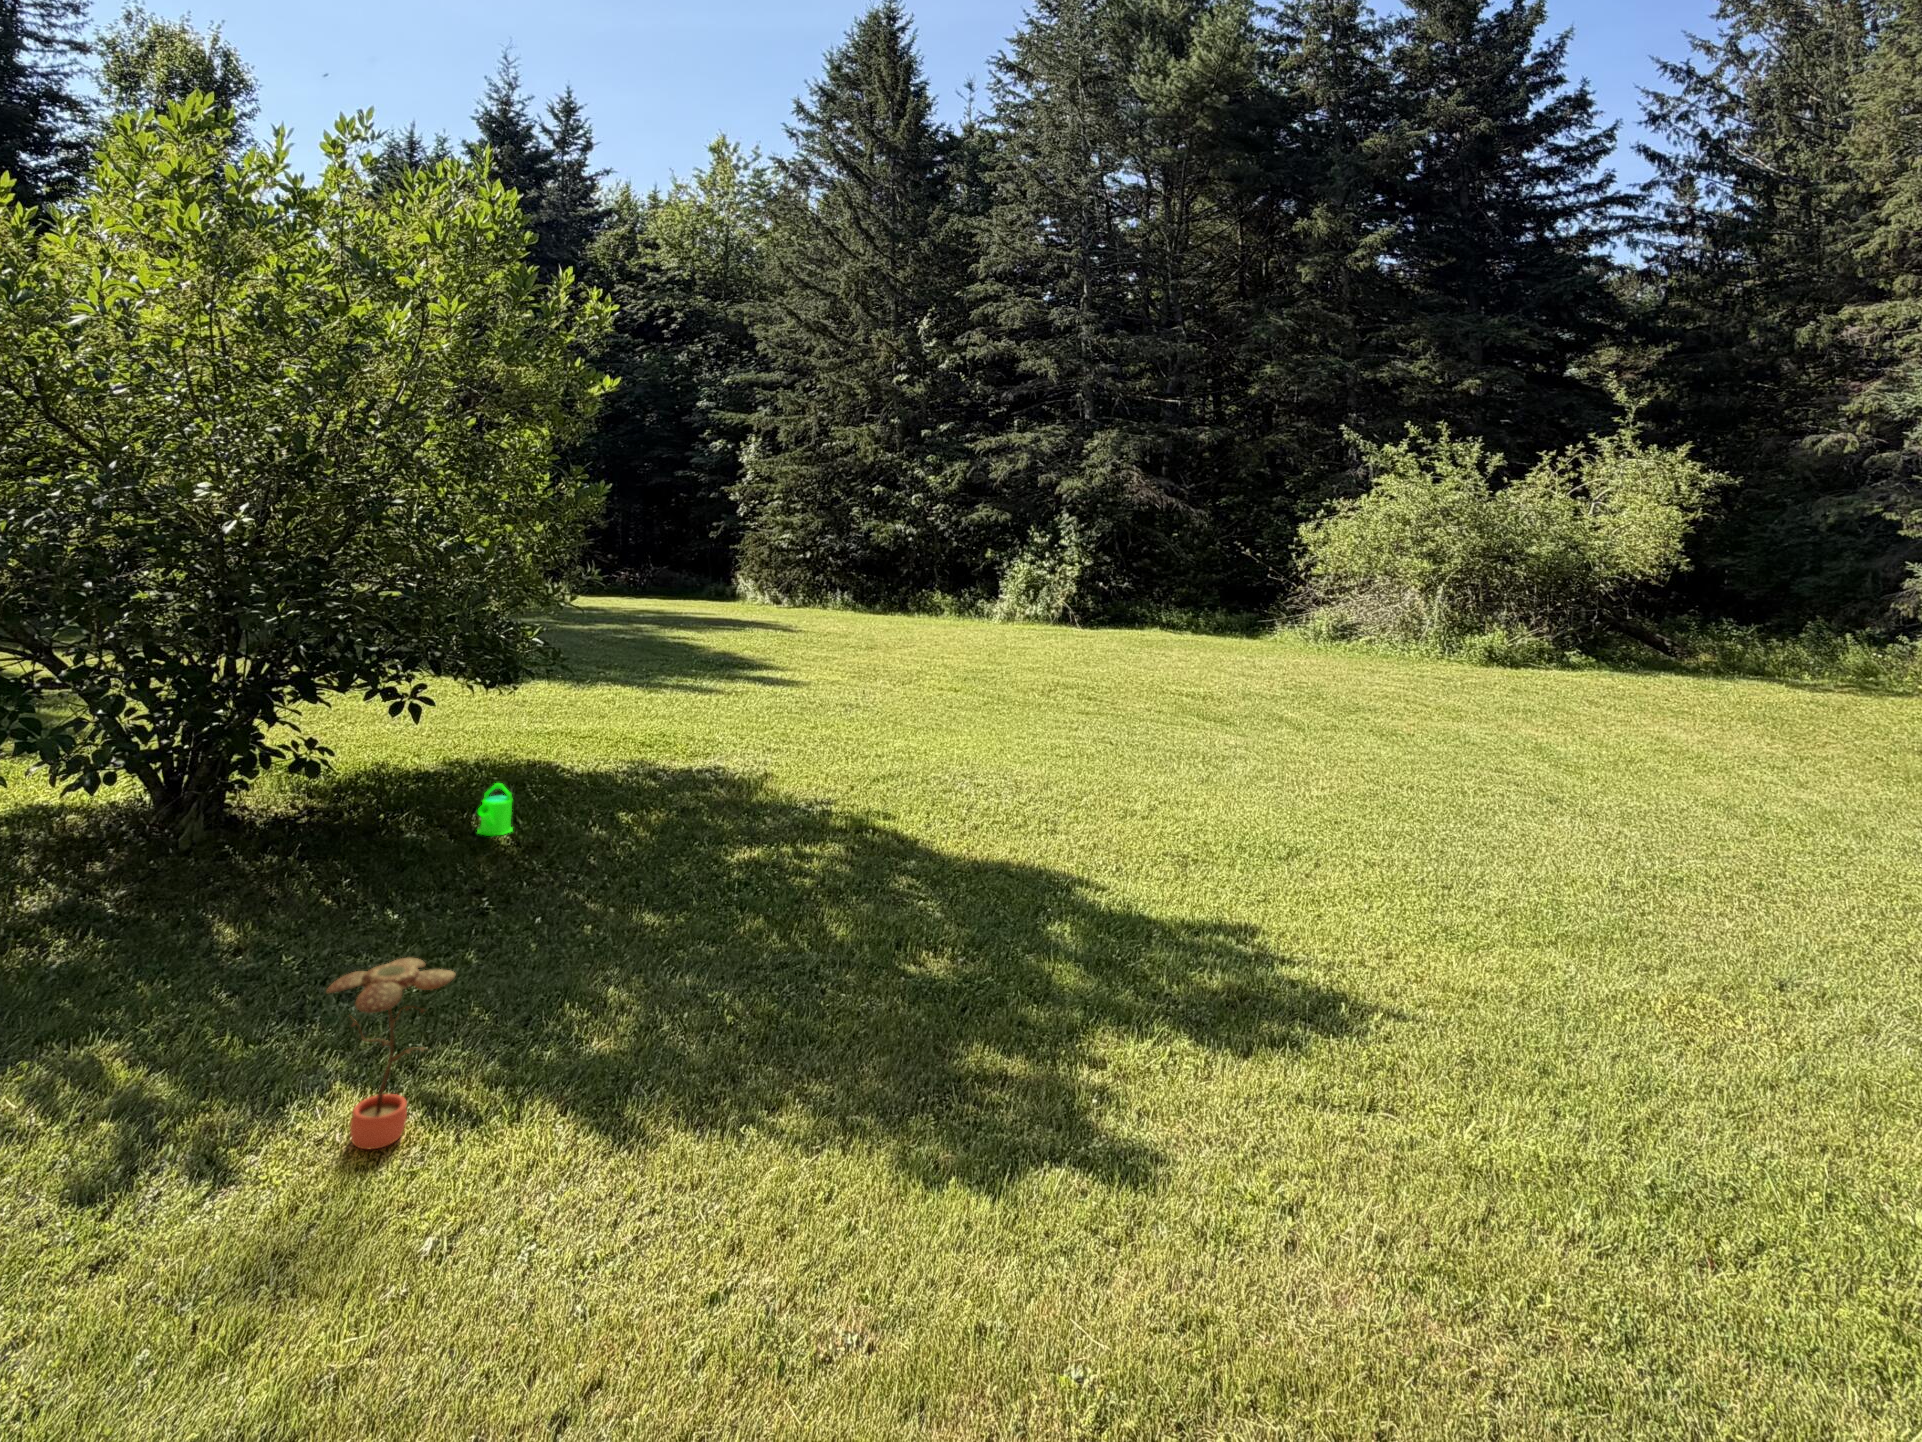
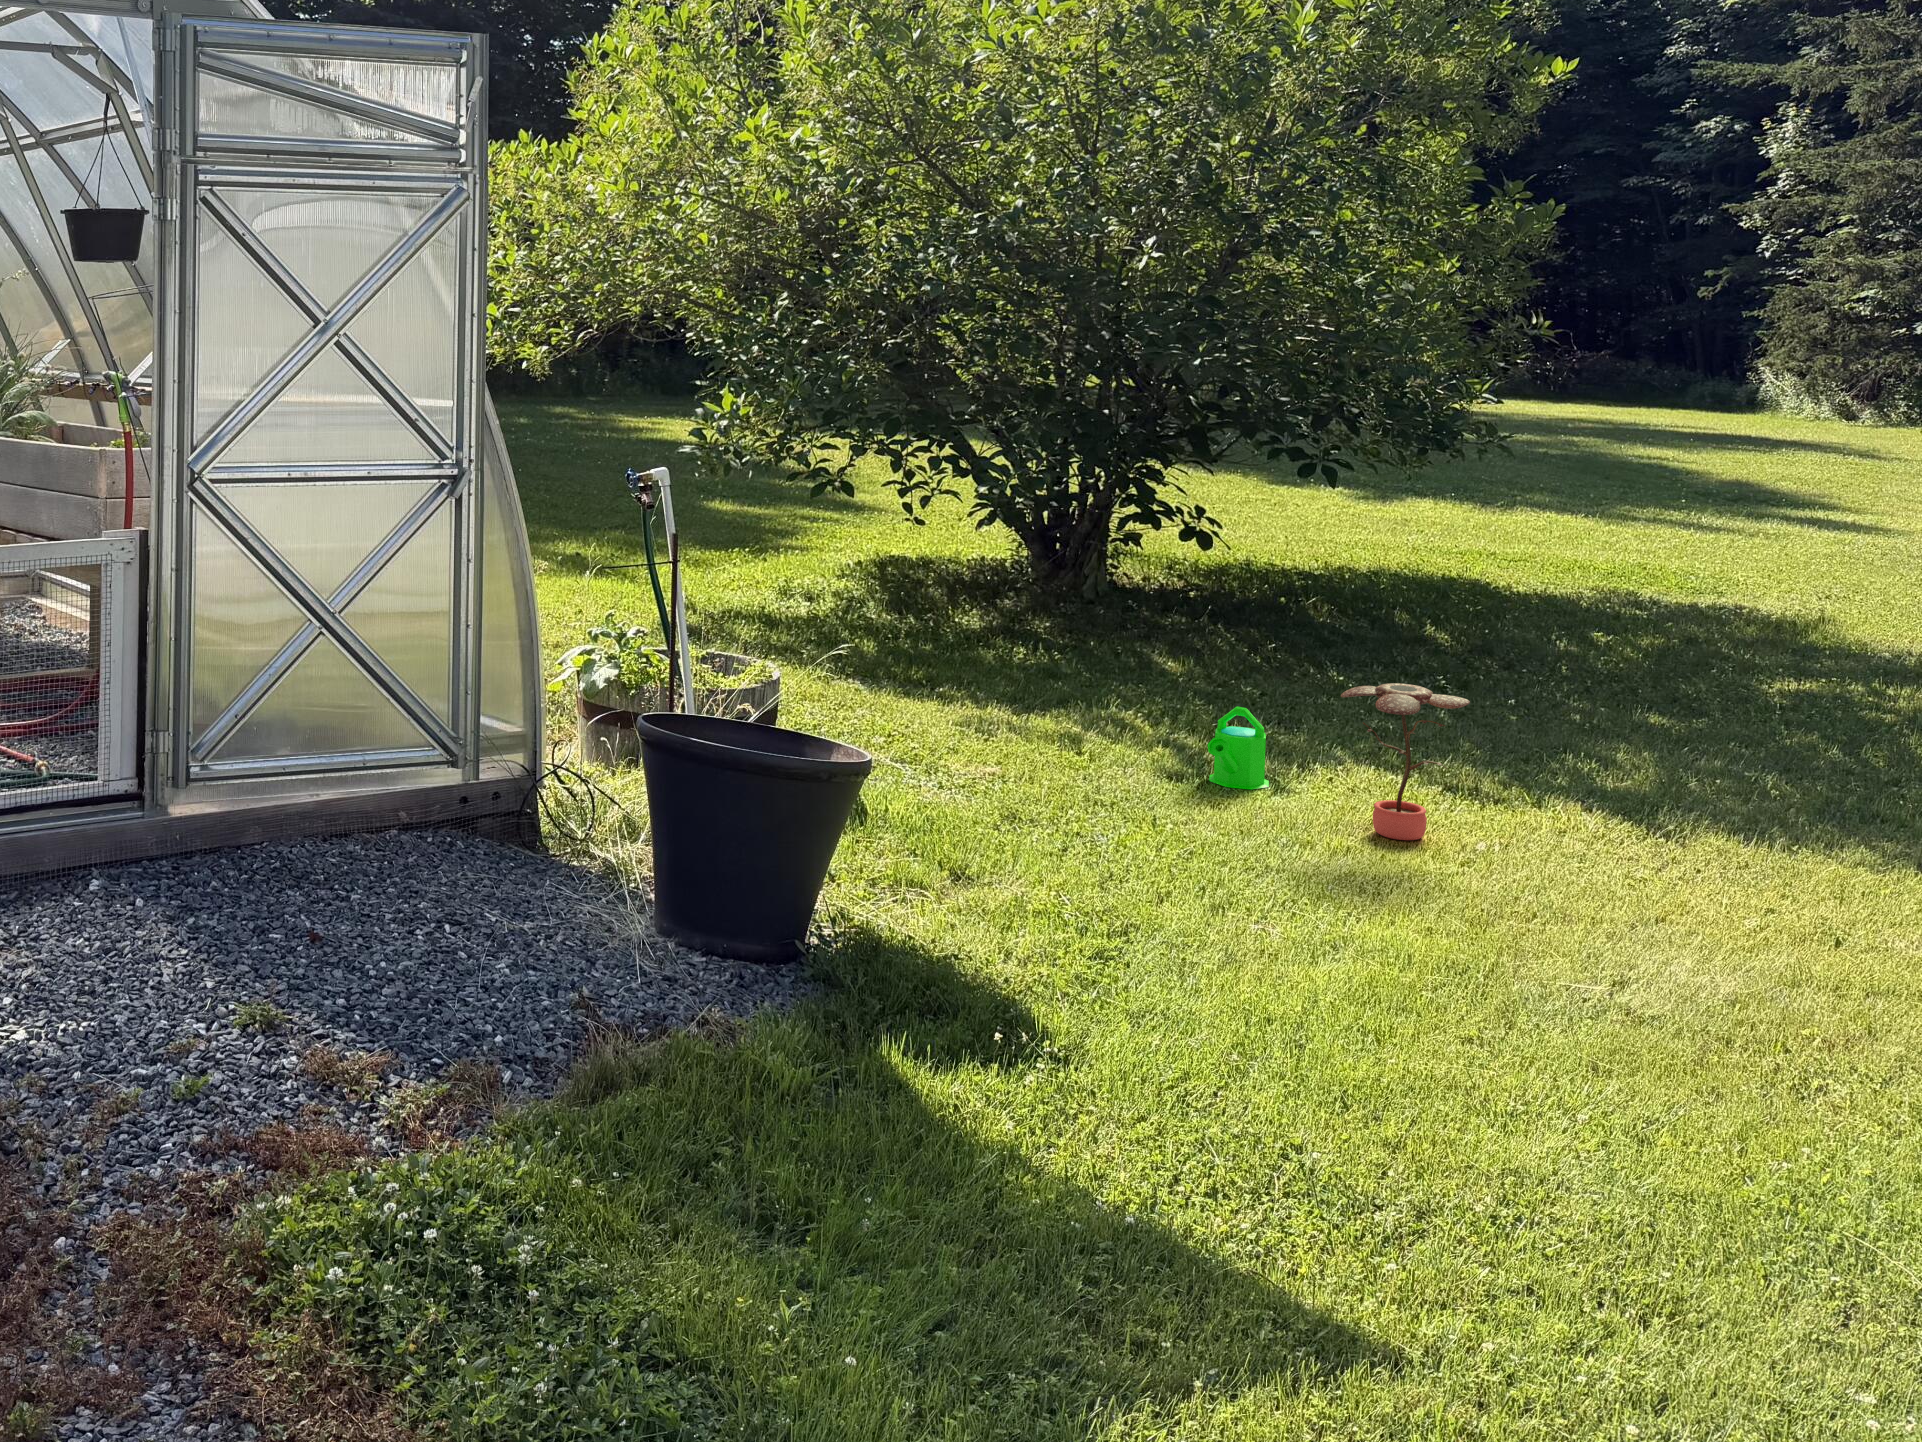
watering can: present [477,783,513,836] -> present [1207,707,1269,790]

